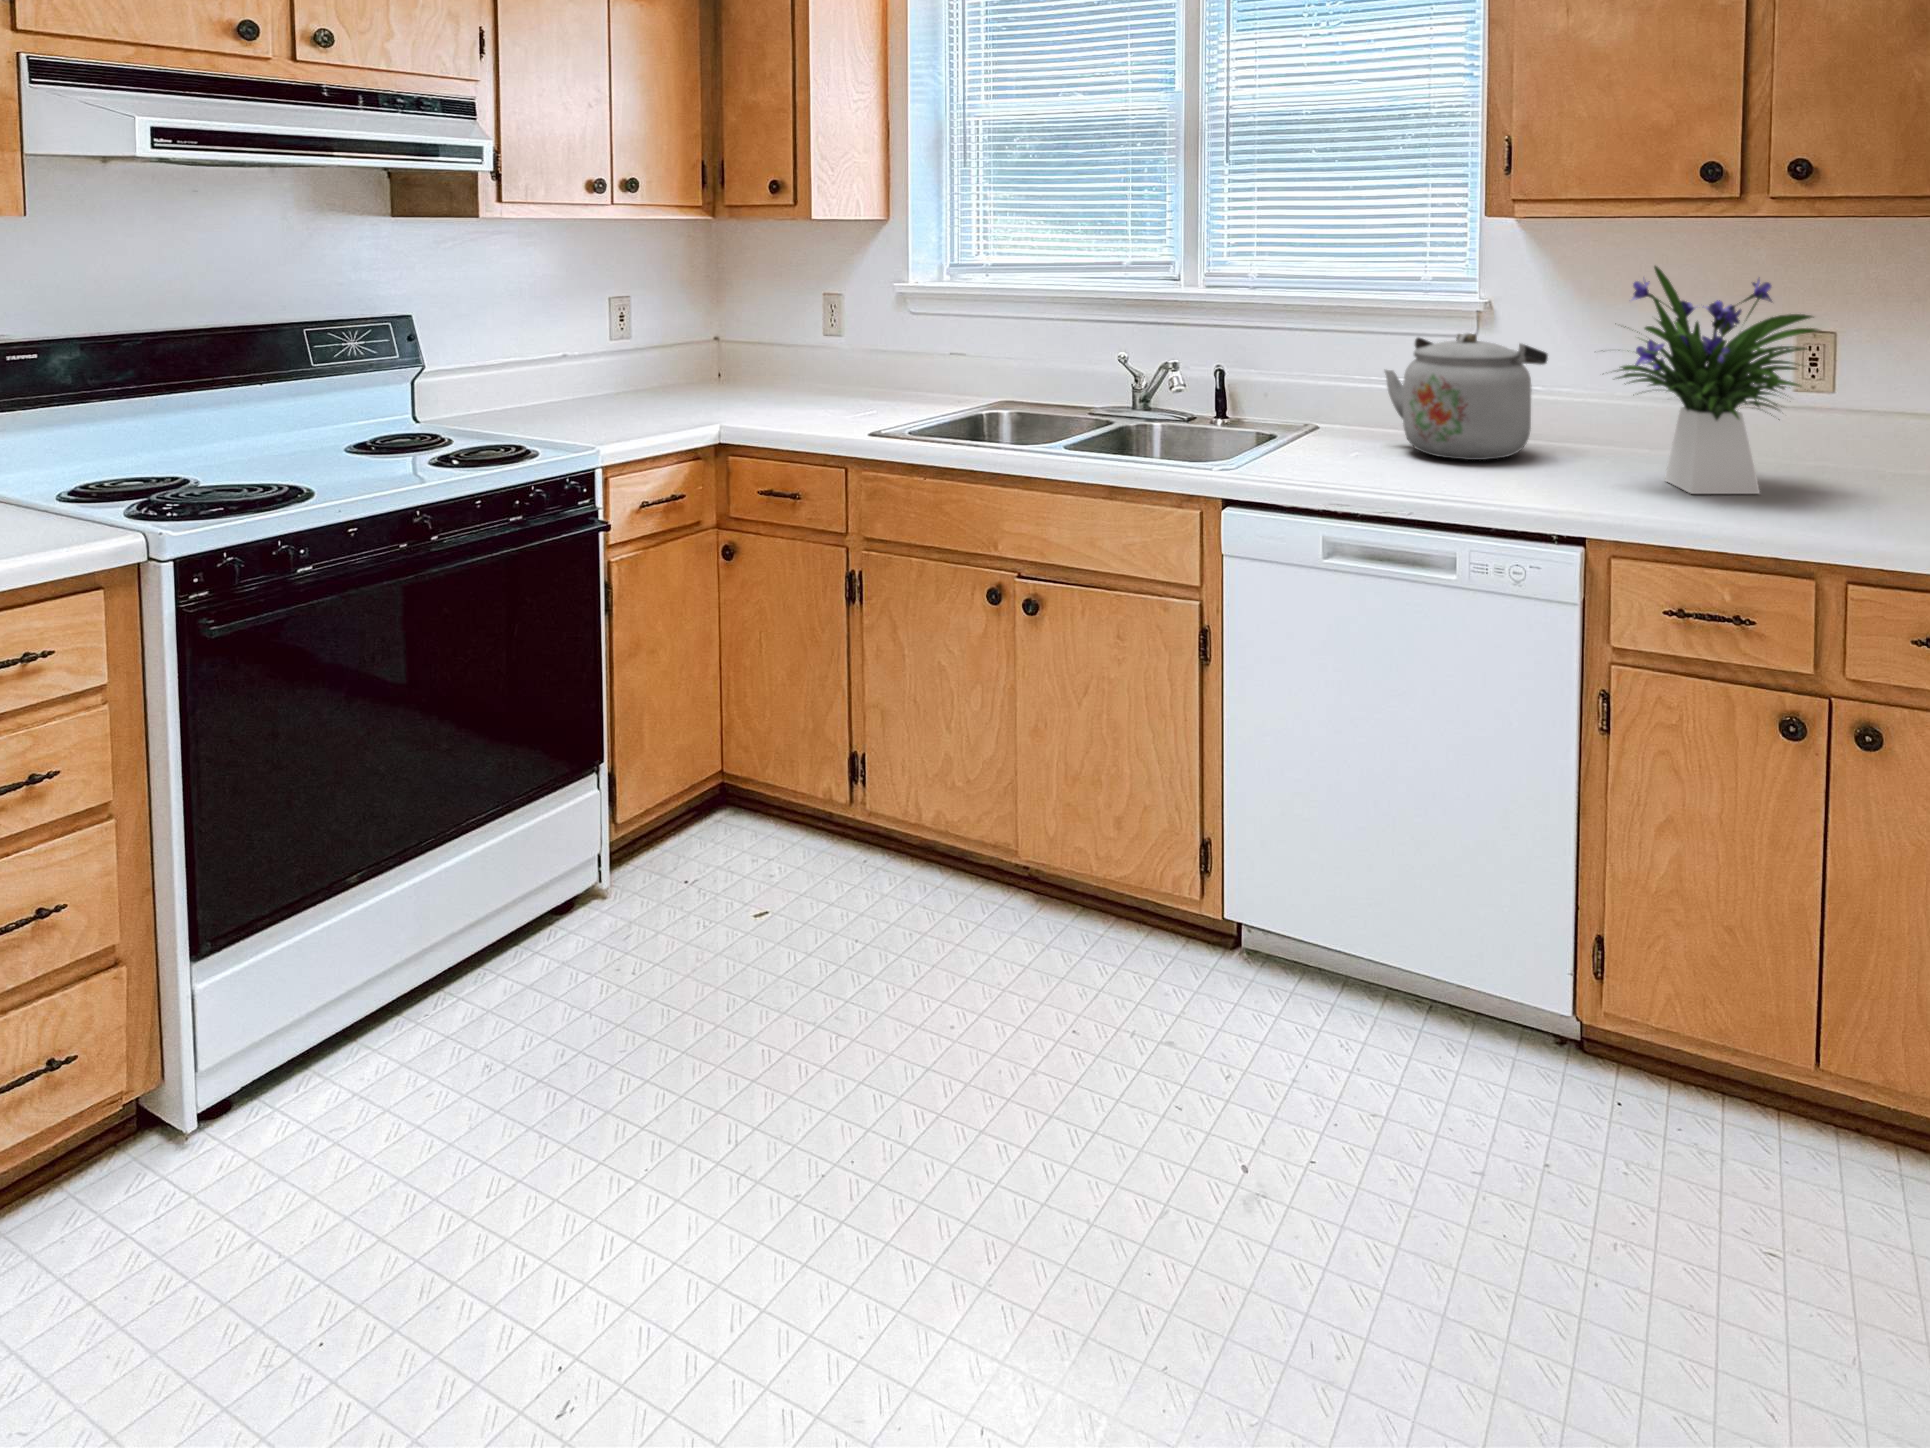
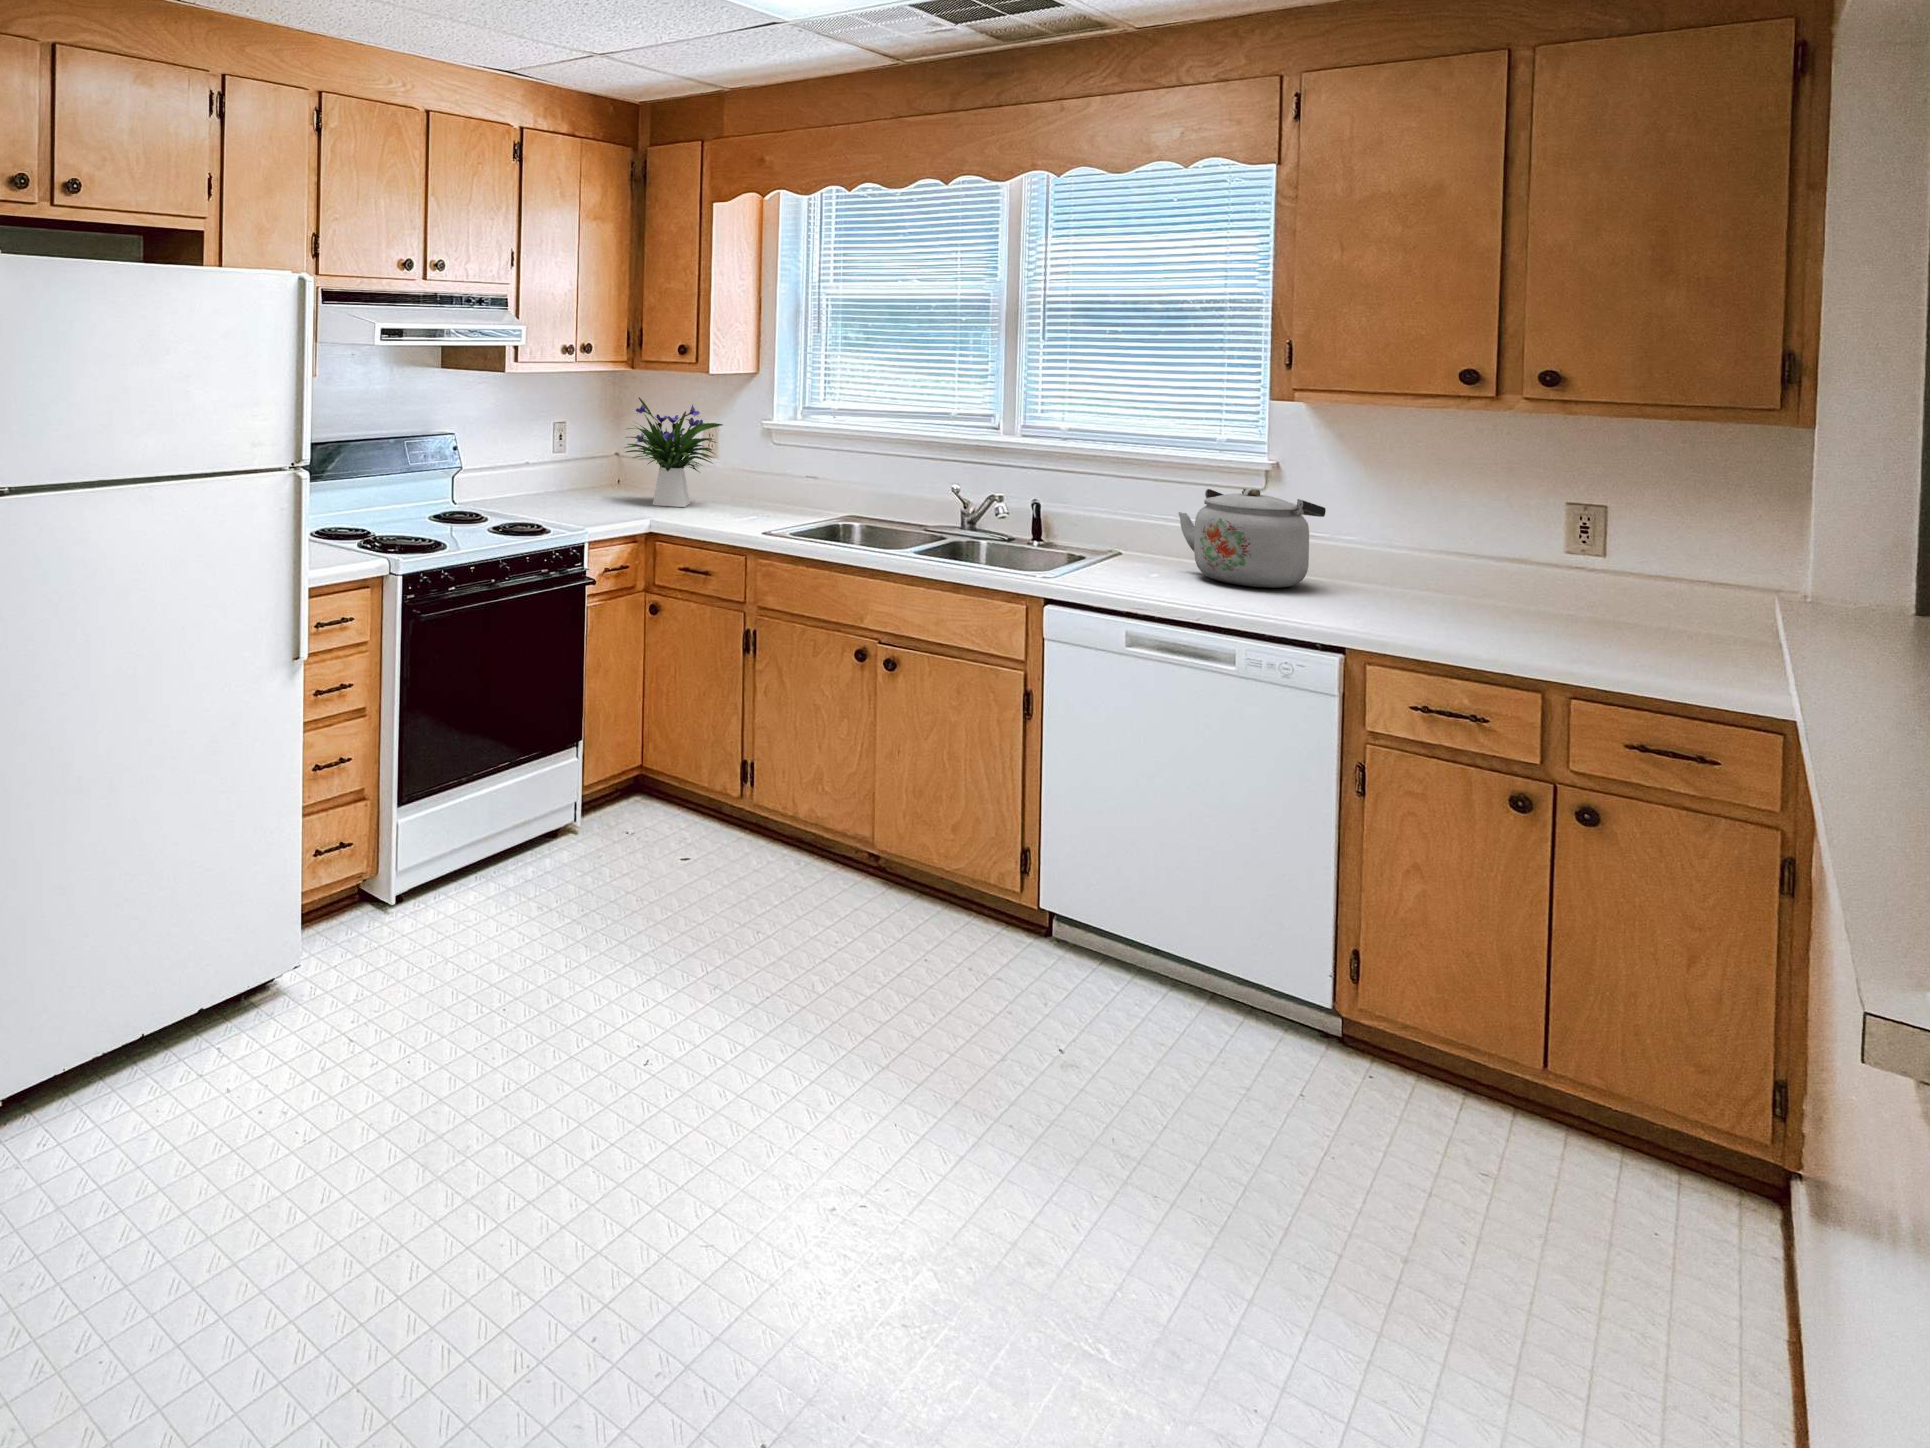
flower arrangement: present [1617,266,1819,494] -> present [625,398,723,507]

